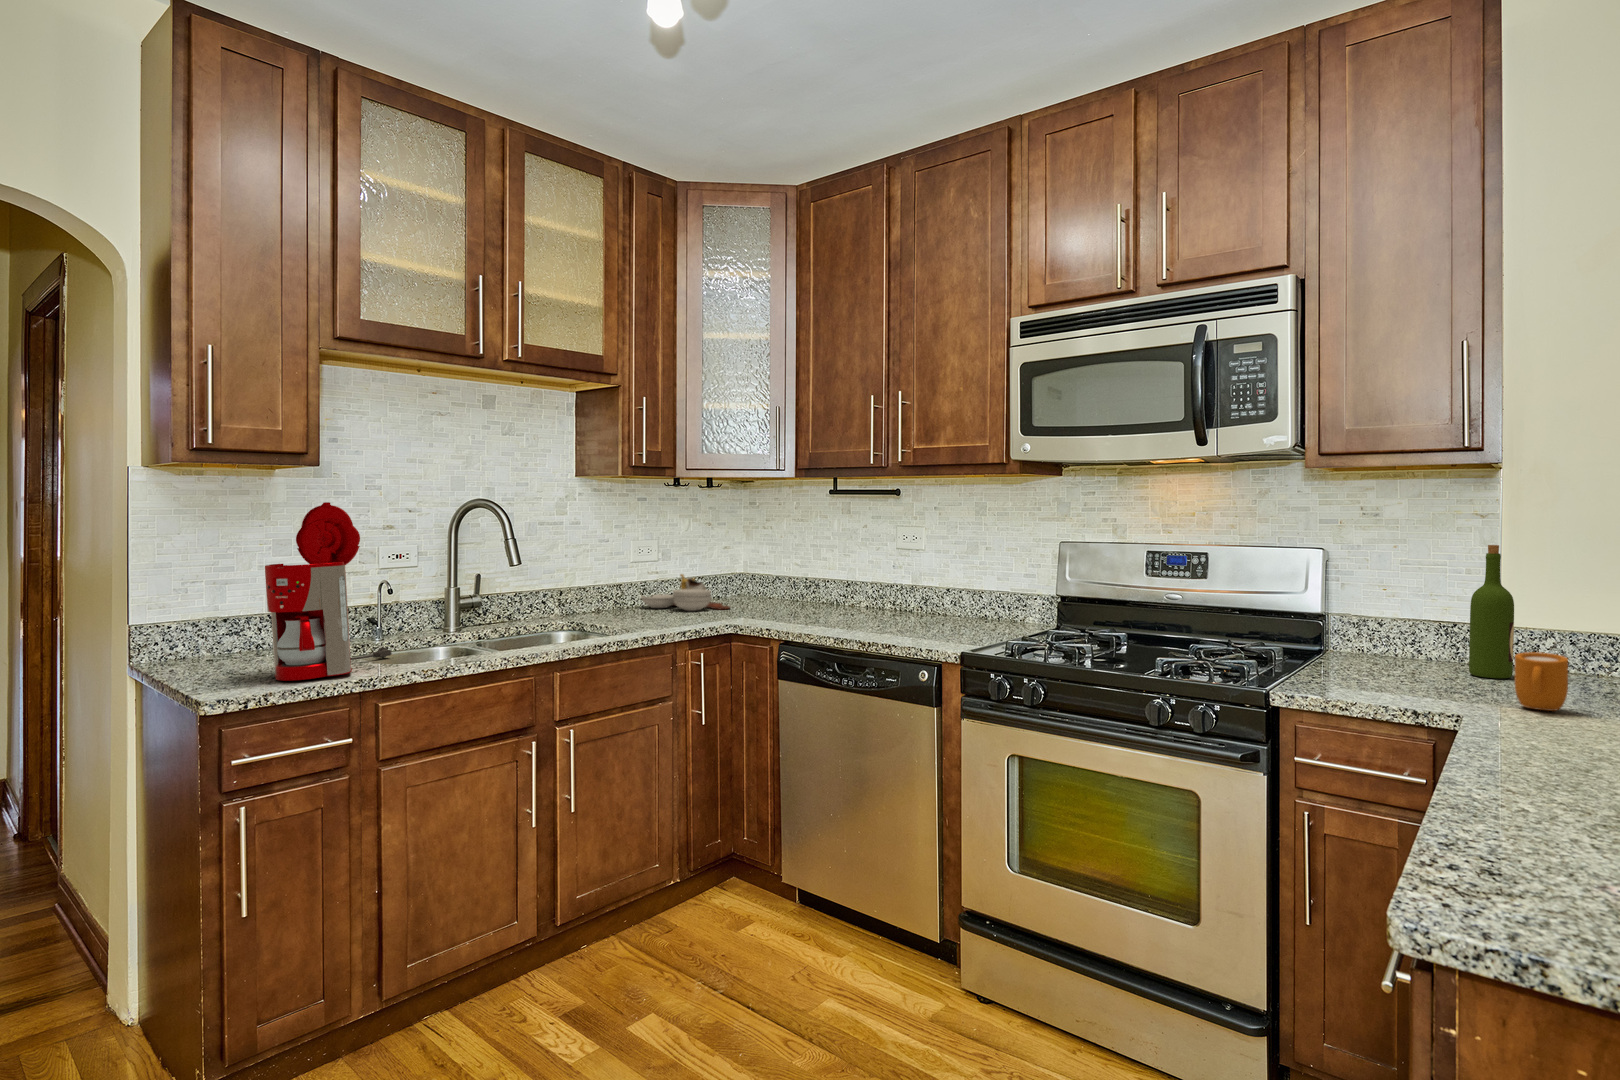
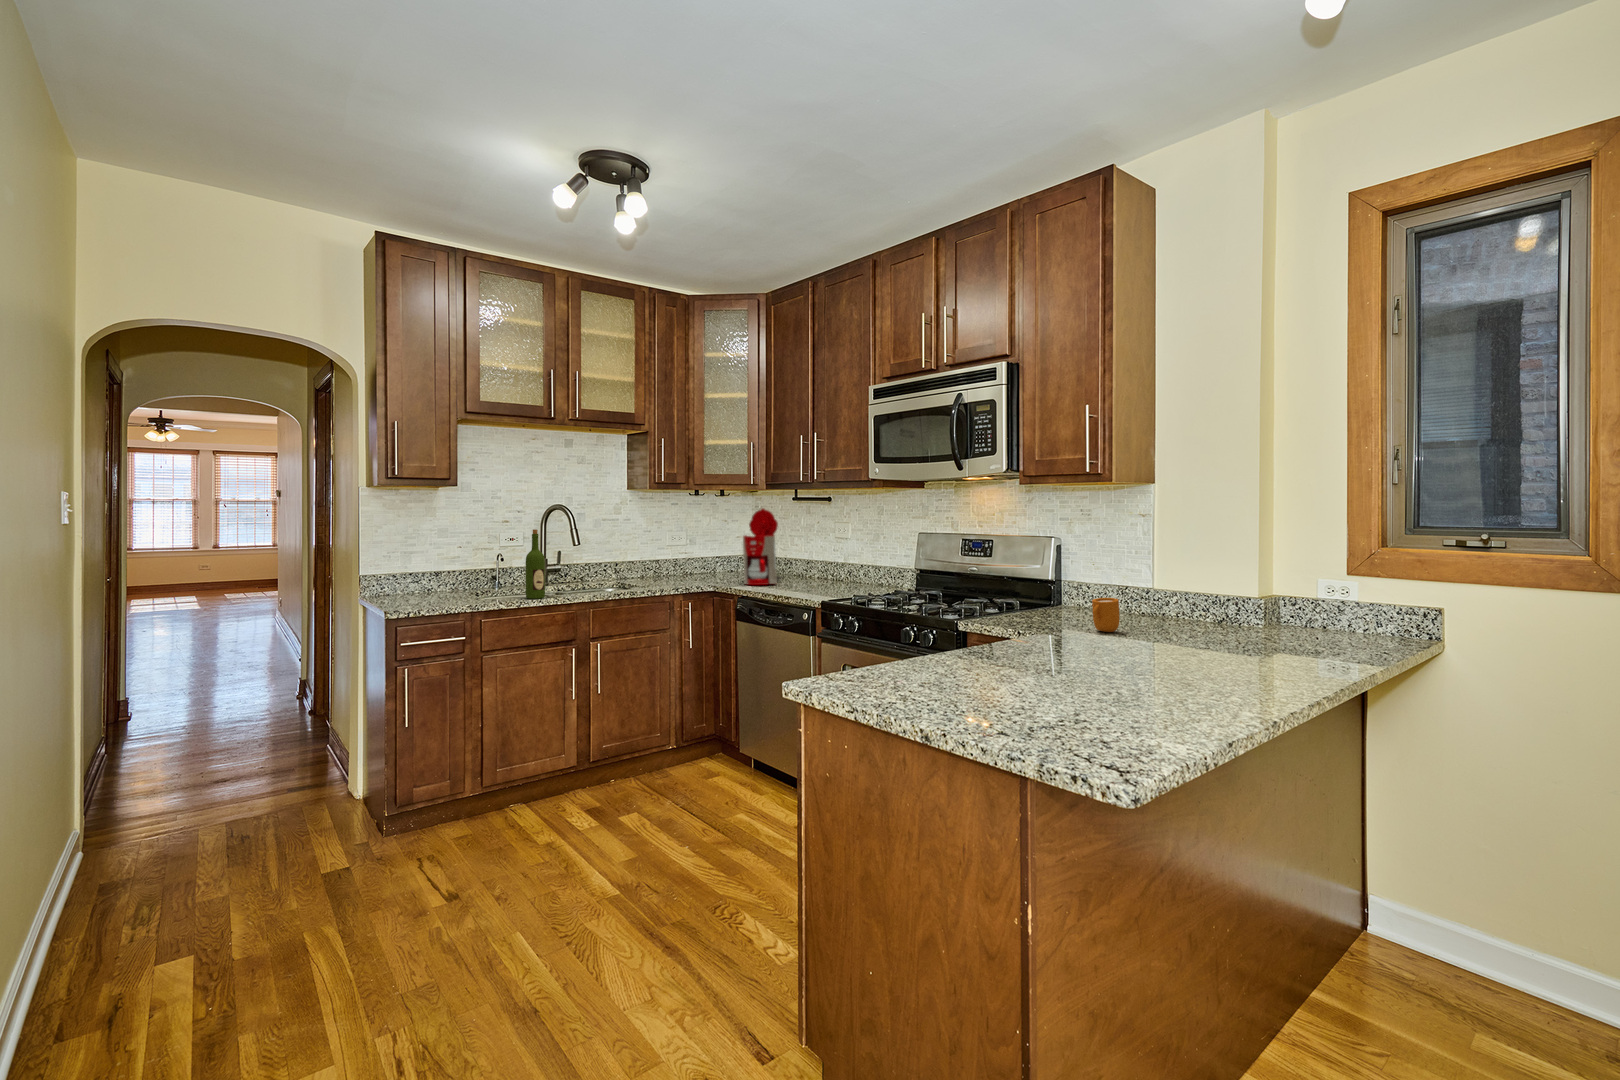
coffee maker: present [265,502,391,681] -> present [743,508,781,585]
wine bottle: present [1469,545,1514,679] -> present [526,529,545,599]
cutting board: present [641,574,730,611] -> none [672,554,730,578]

